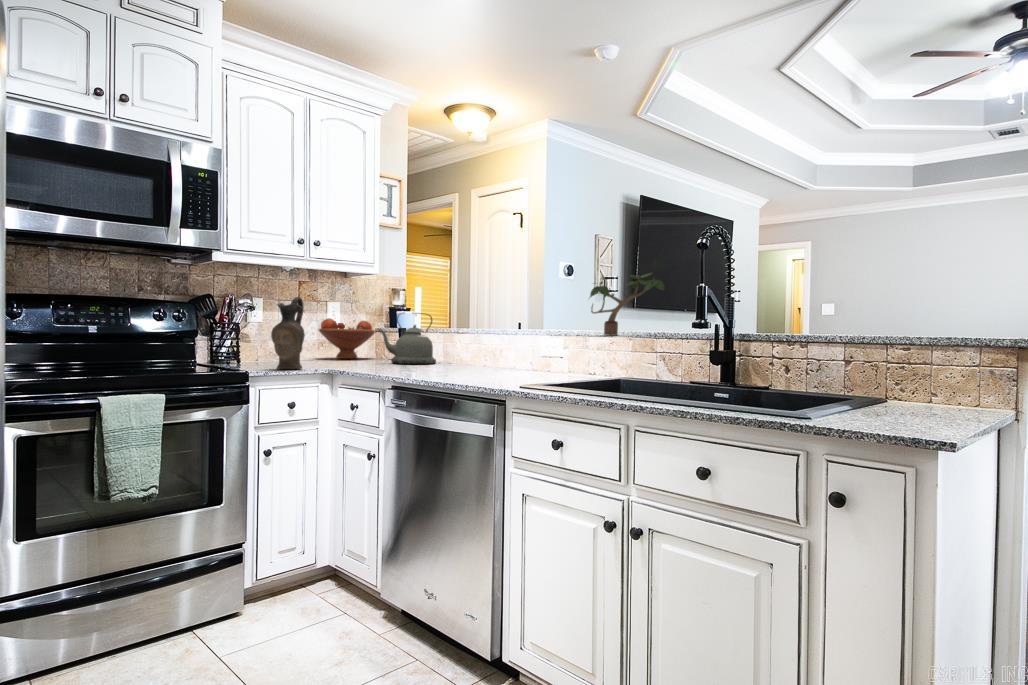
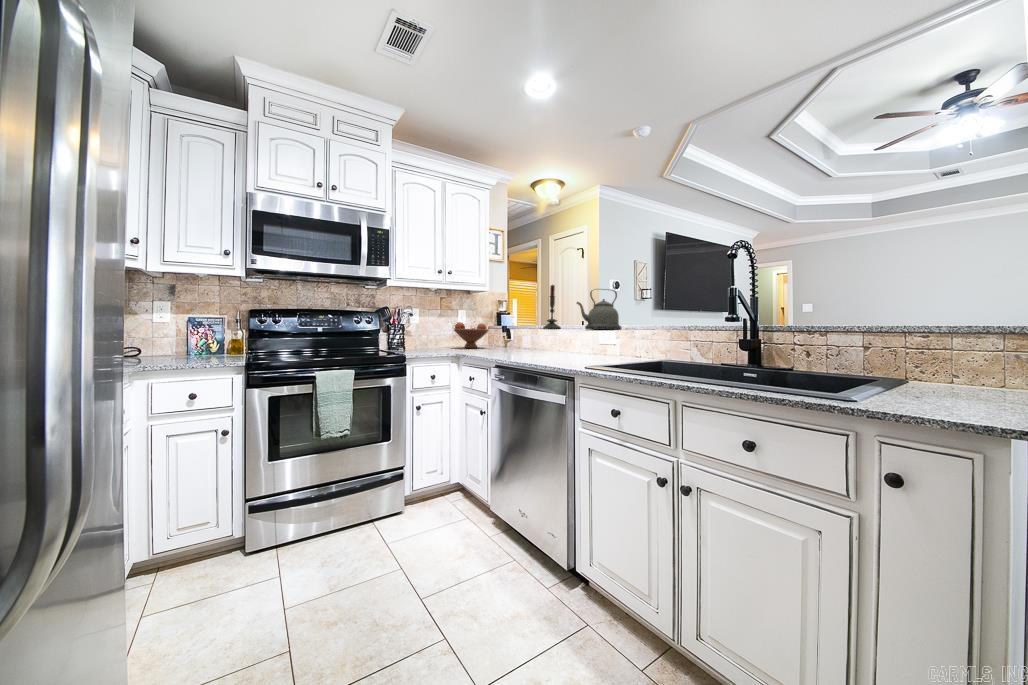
candle: none [459,264,485,331] -> present [543,285,561,329]
potted plant: present [590,273,664,335] -> none [629,281,706,330]
ceramic pitcher: present [271,297,305,369] -> none [422,308,443,355]
kettle: present [378,313,436,364] -> present [577,289,621,330]

